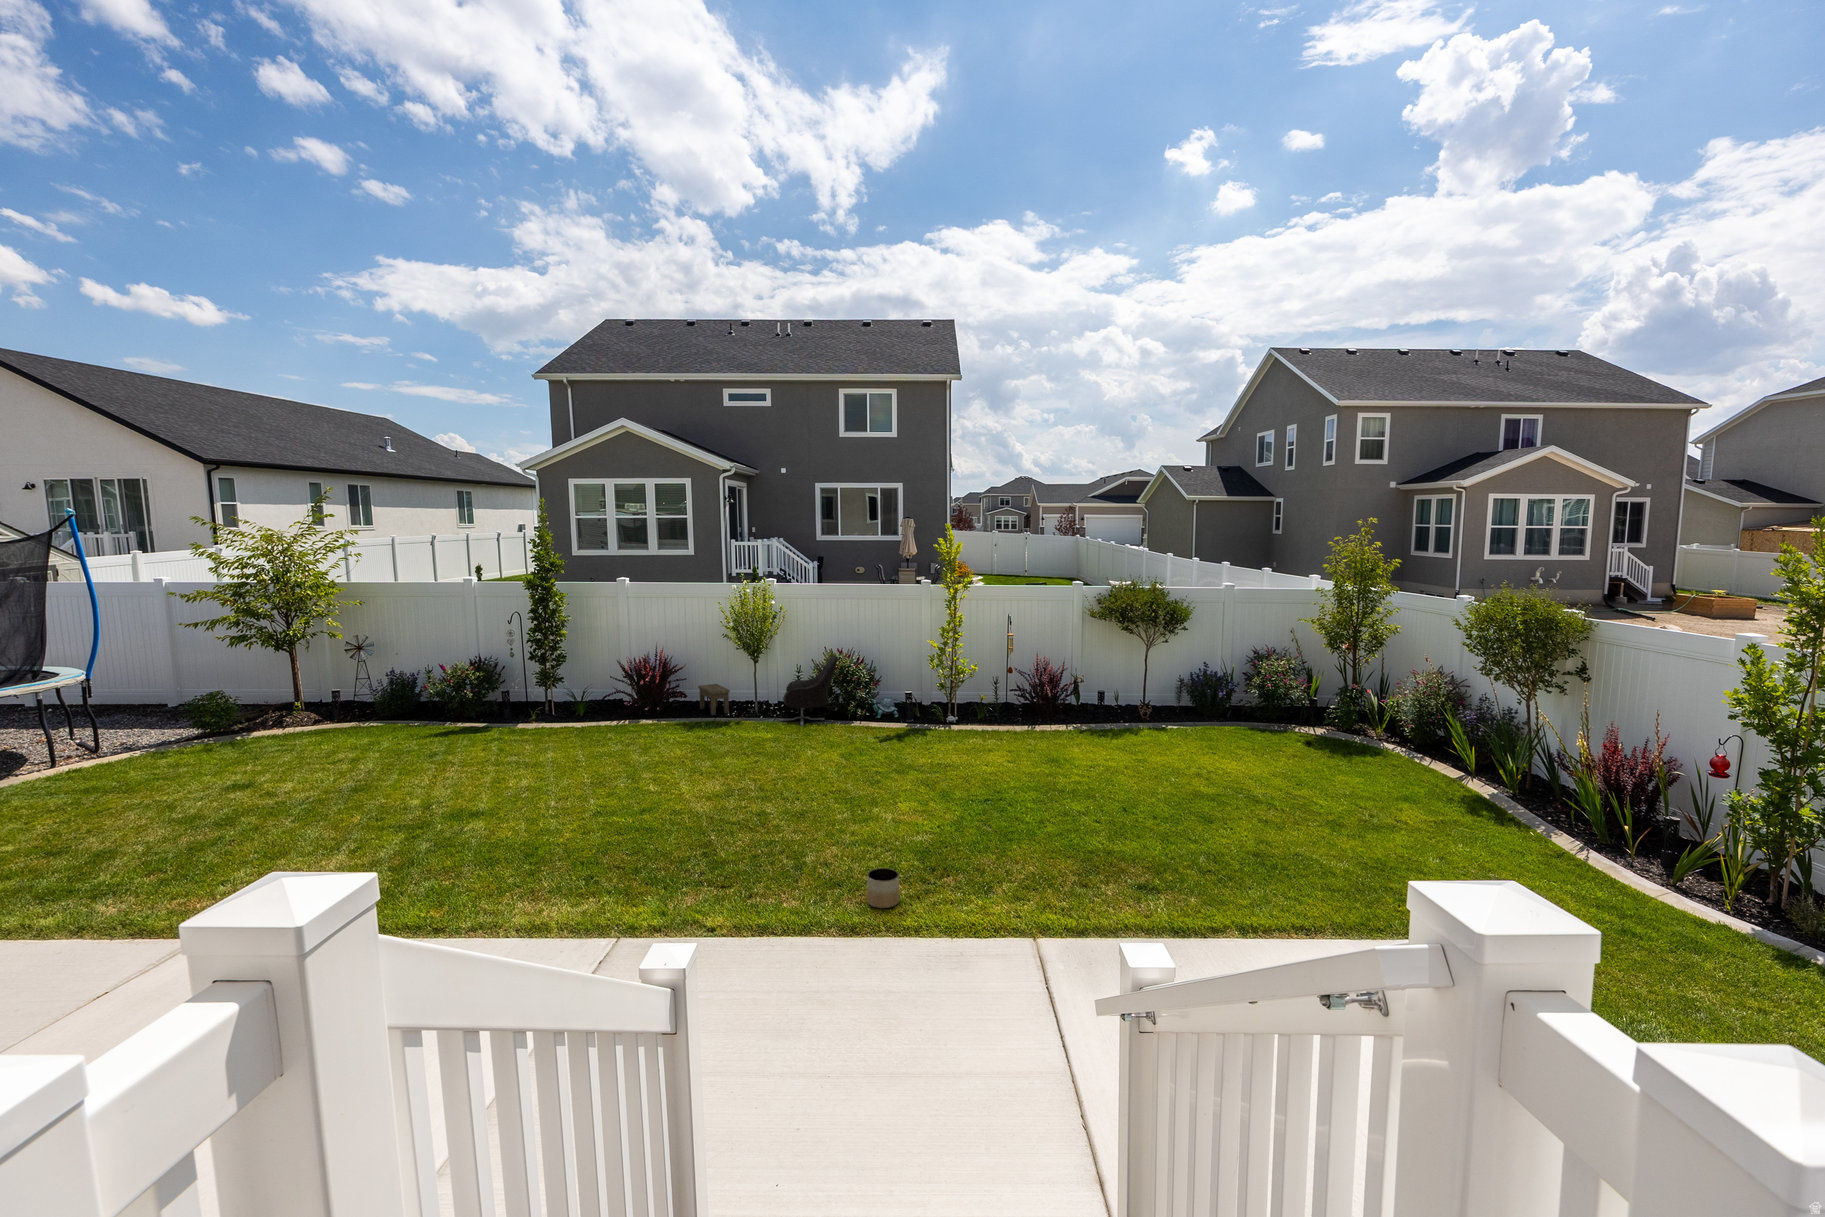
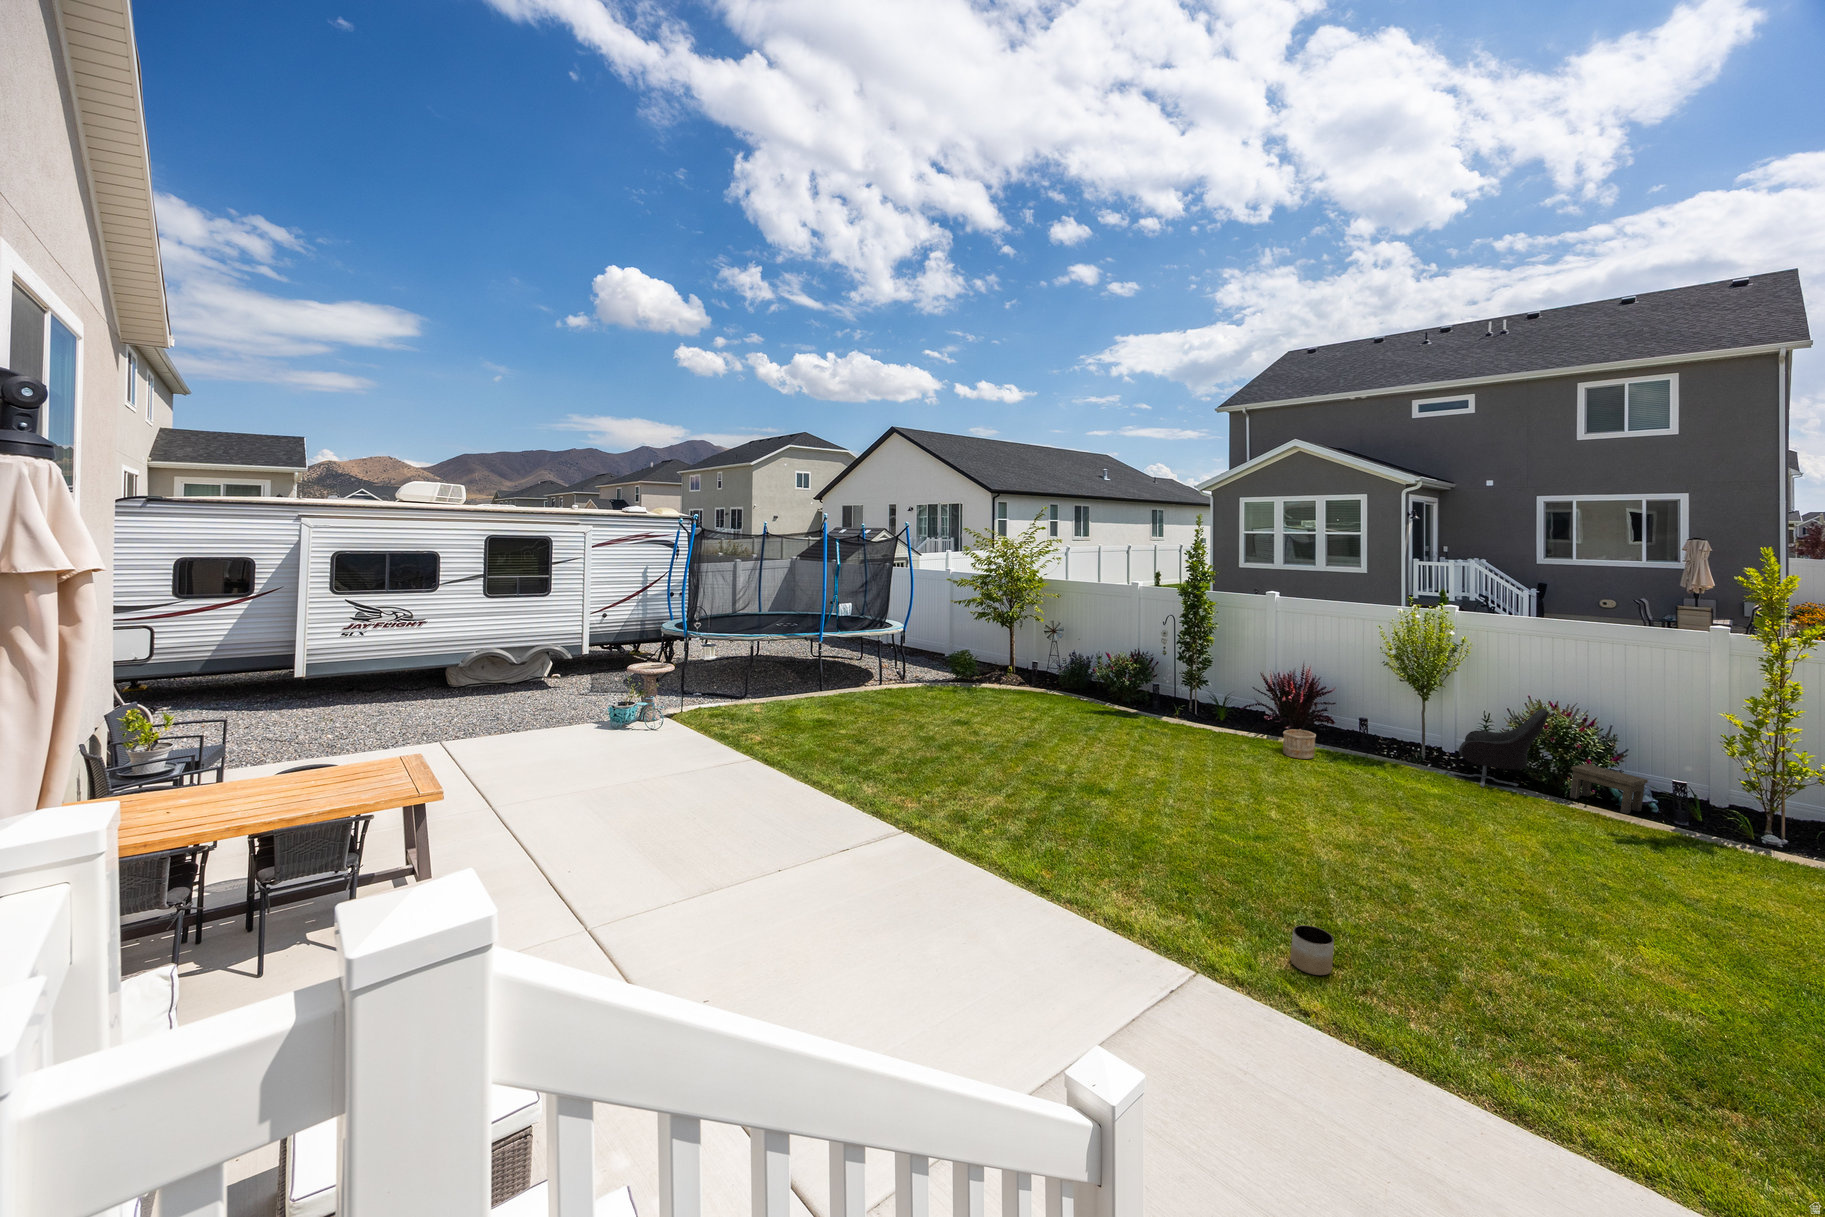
side table: present [698,684,730,715] -> present [1570,764,1648,814]
wooden bucket: none [644,708,674,735] -> present [1283,729,1316,759]
planter: present [867,868,899,908] -> present [1290,925,1334,975]

